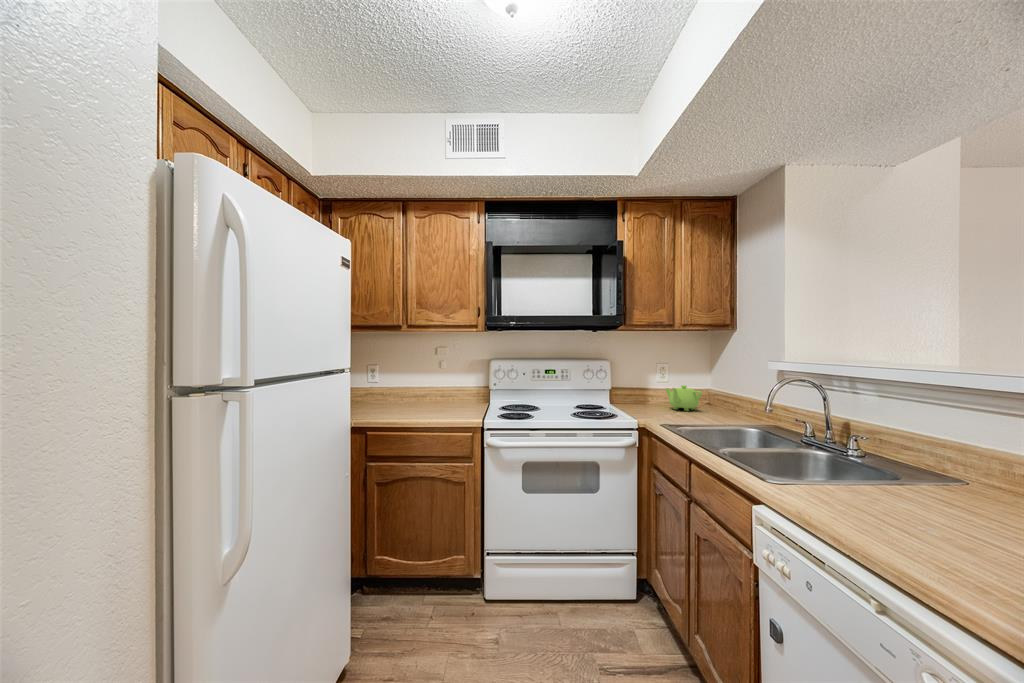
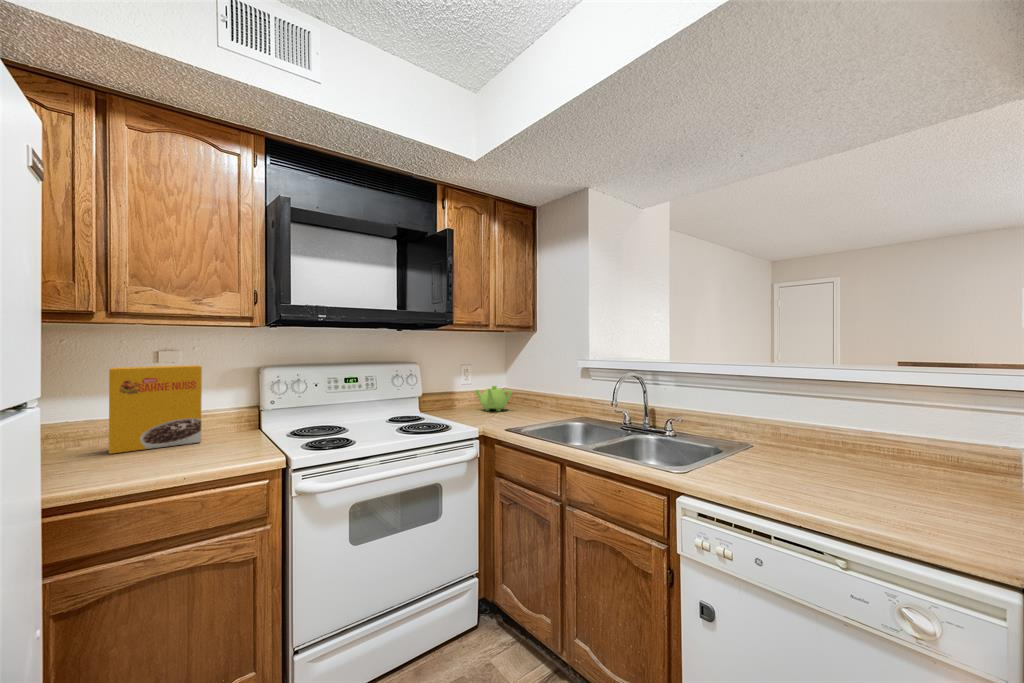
cereal box: none [411,356,455,406] -> present [109,365,202,454]

